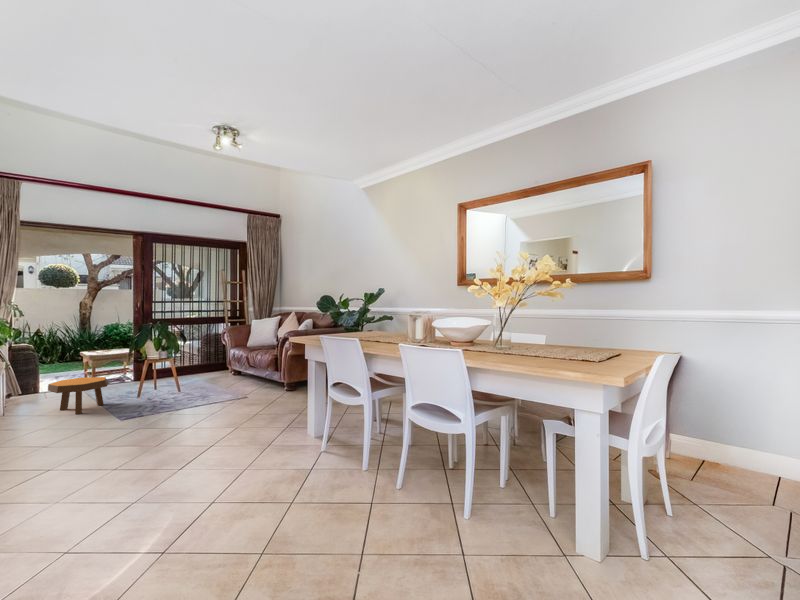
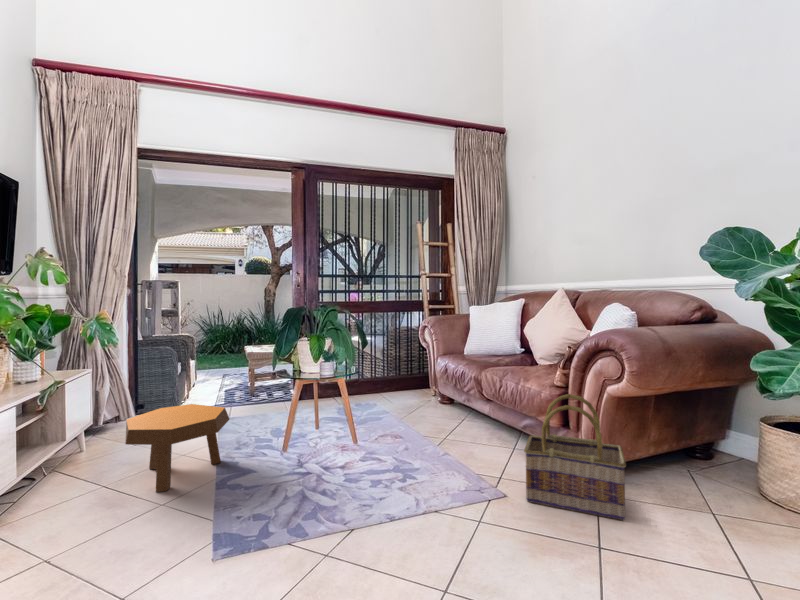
basket: none [258,357,296,398] -> present [524,394,626,520]

